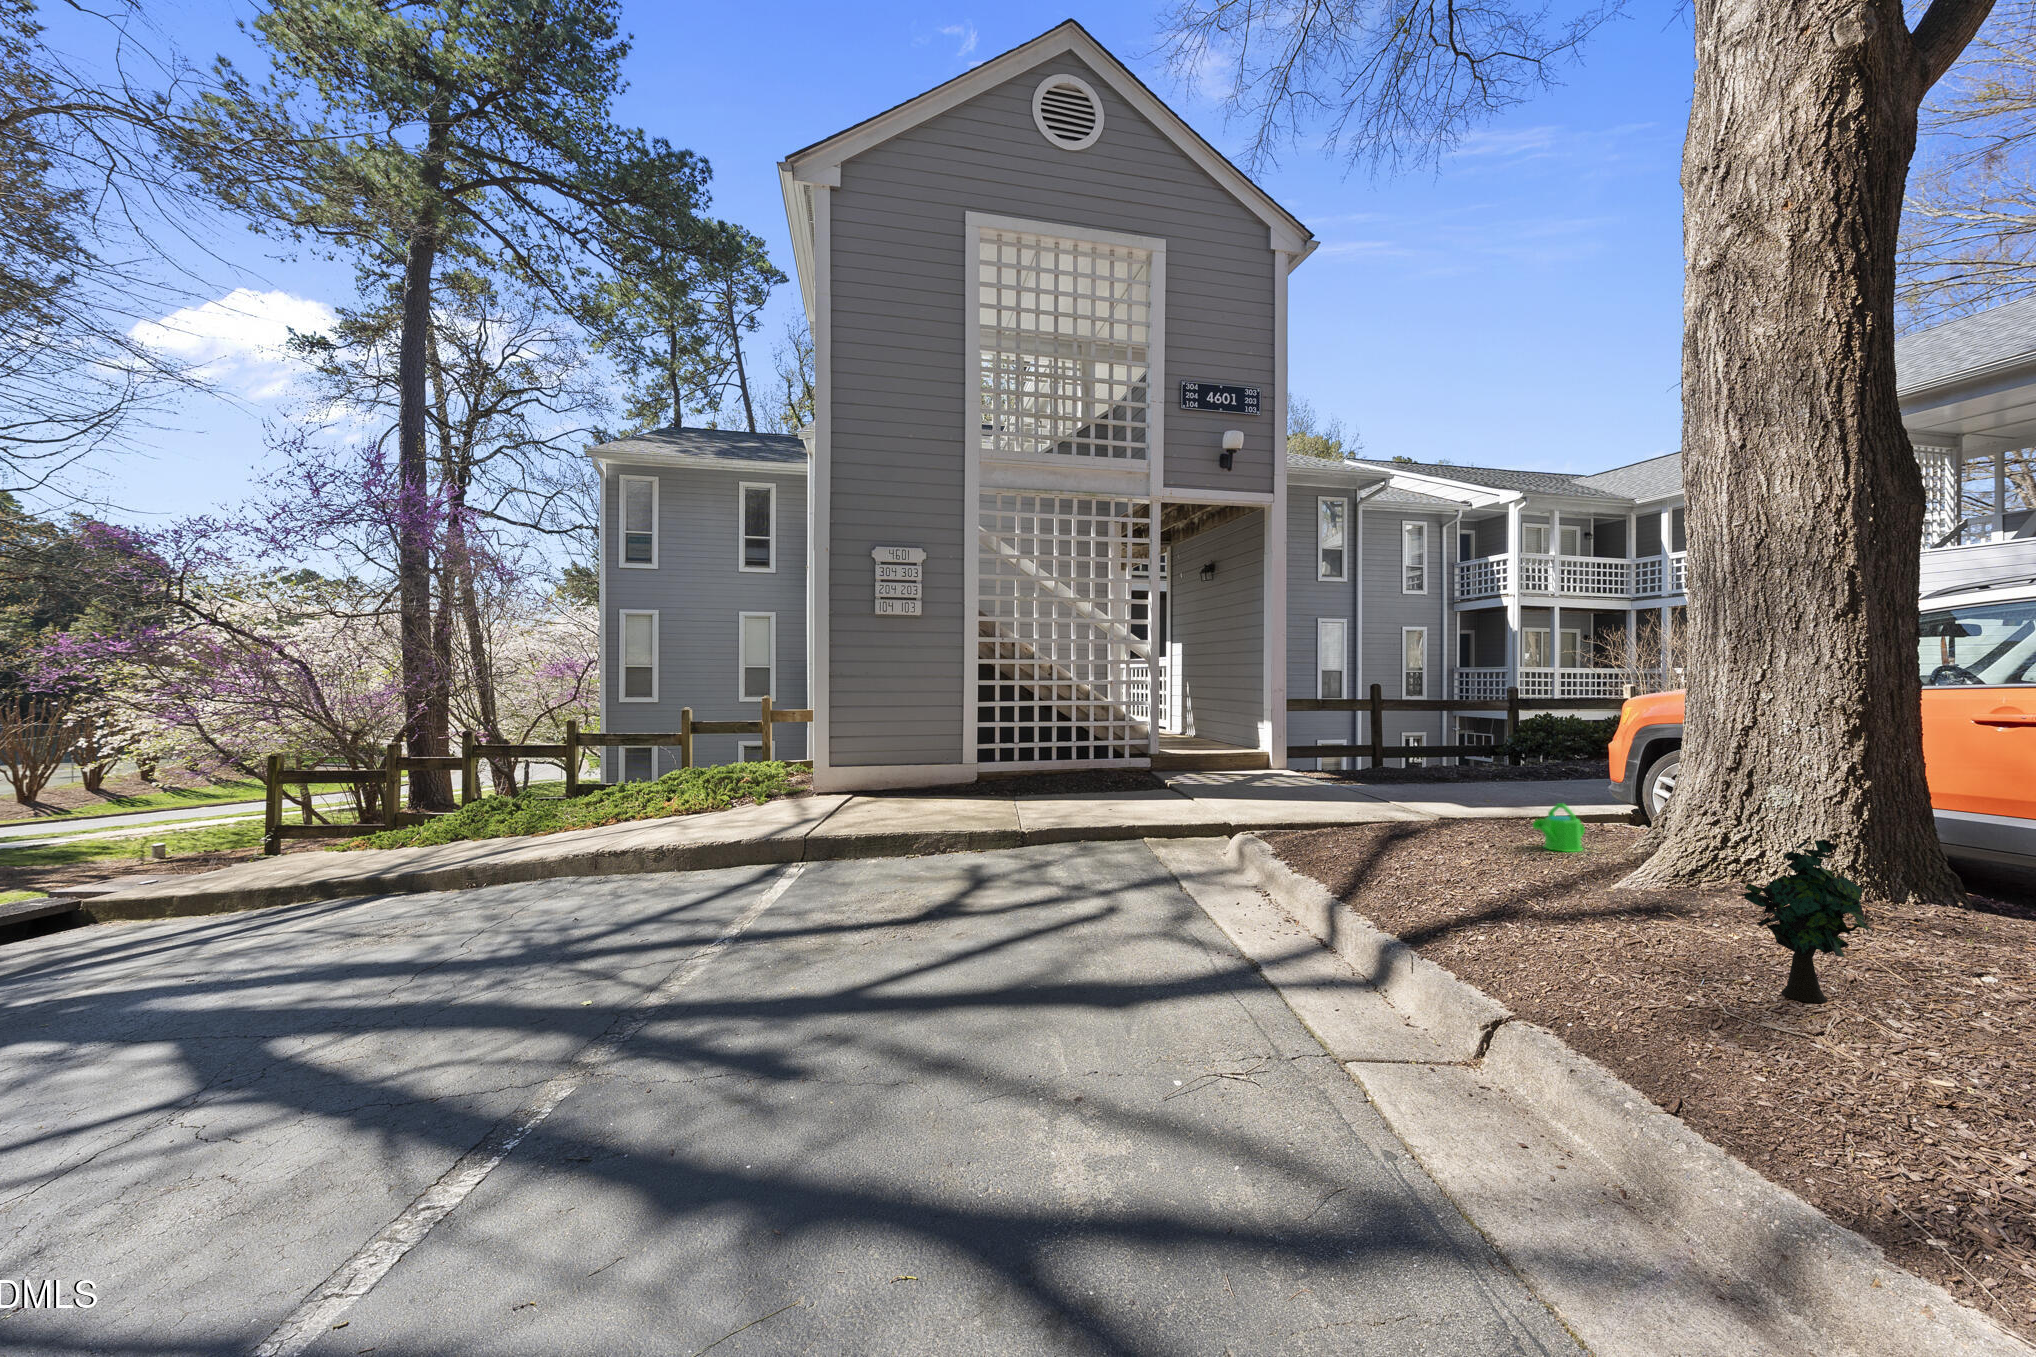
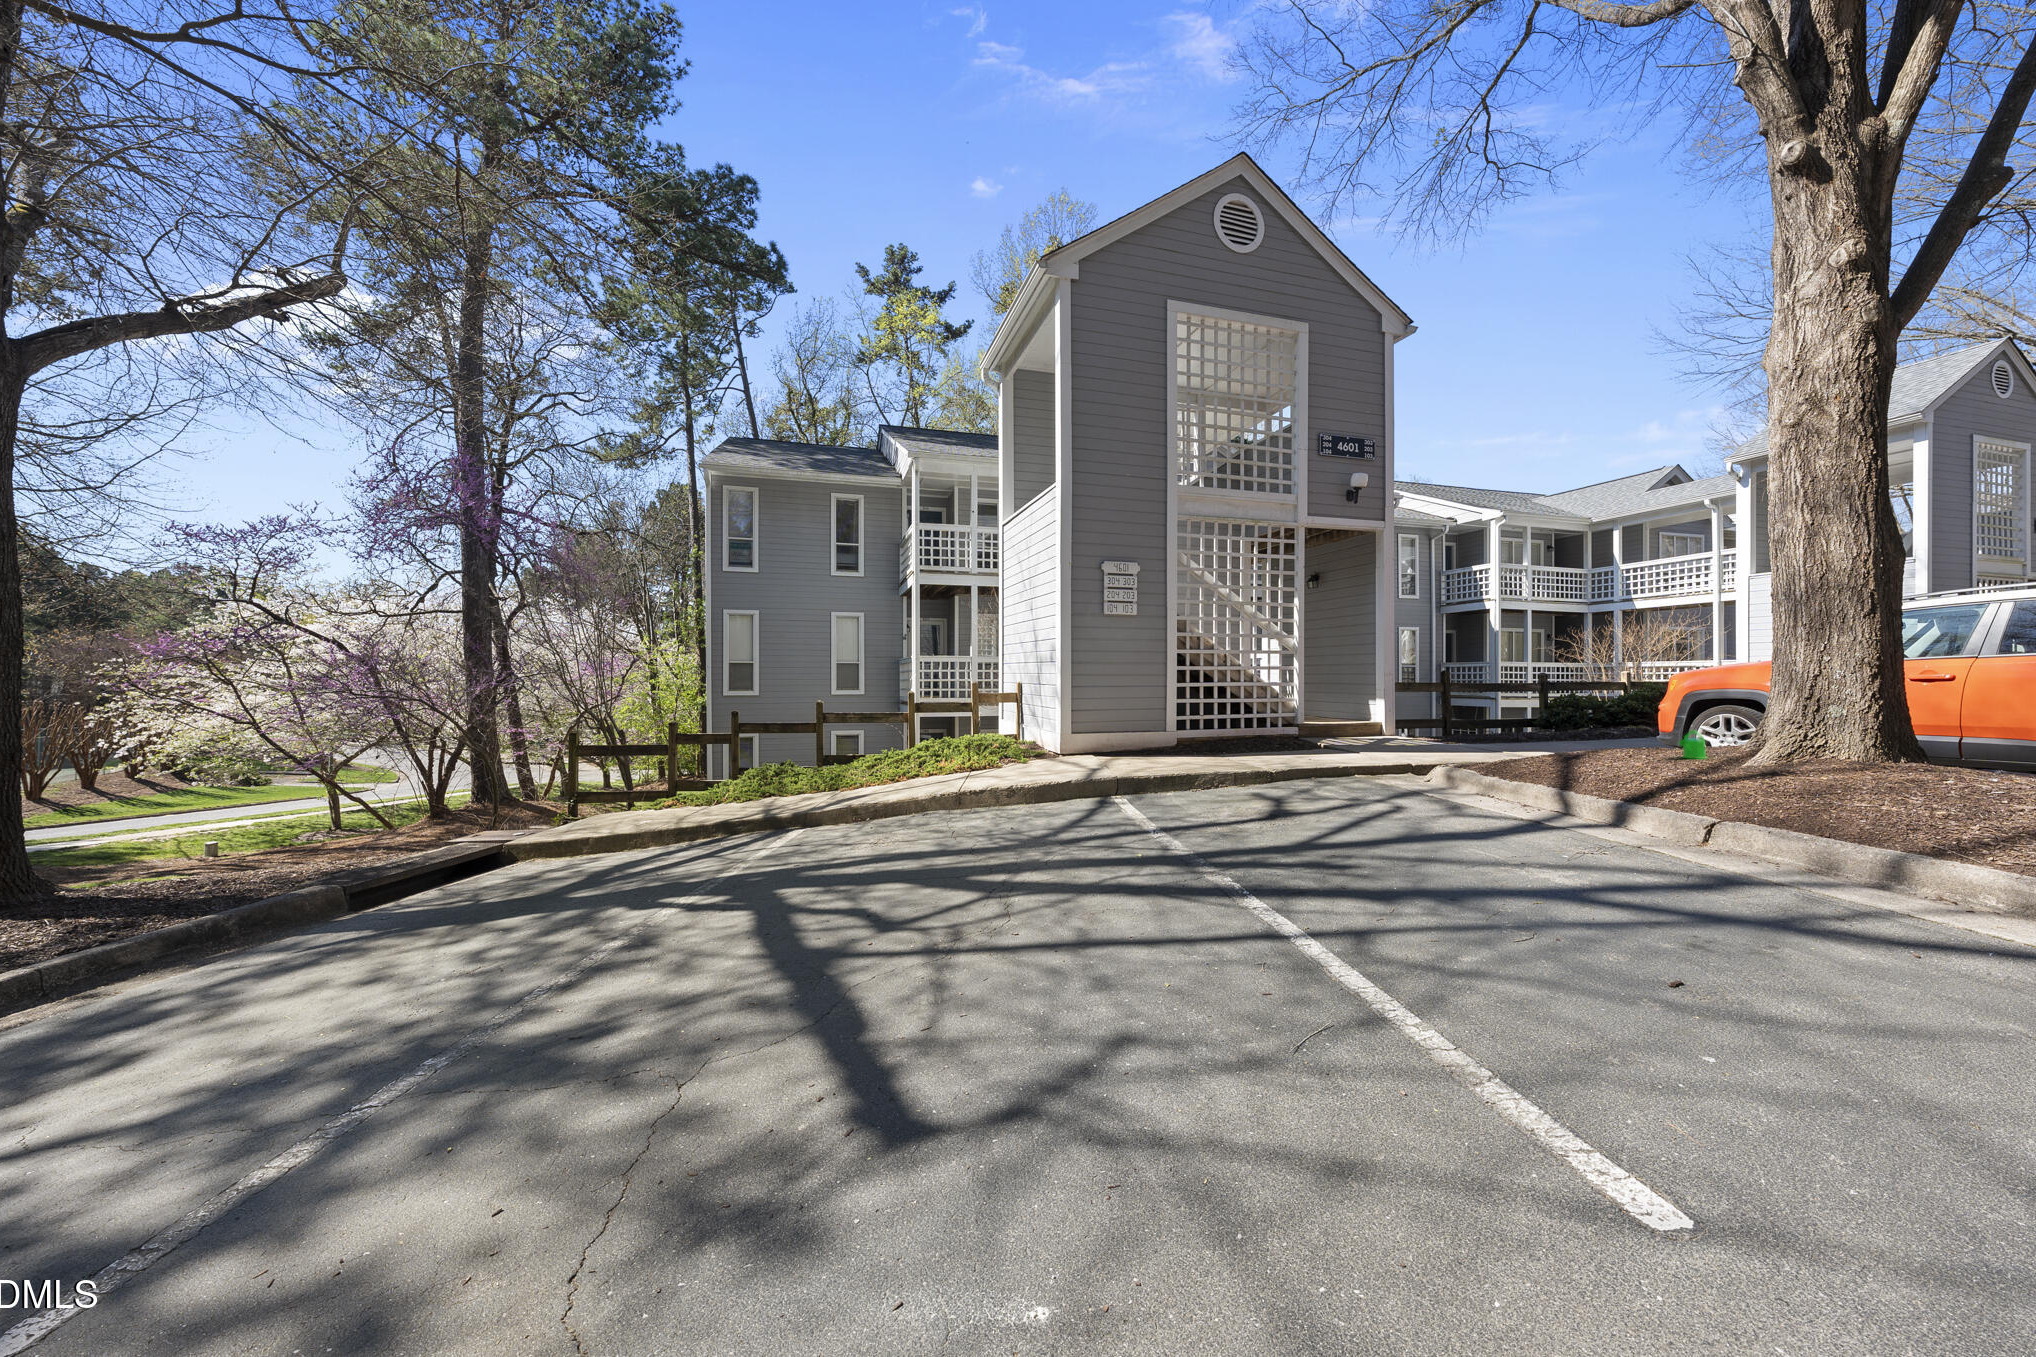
decorative plant: present [1739,839,1872,1003] -> none [1848,718,1909,793]

